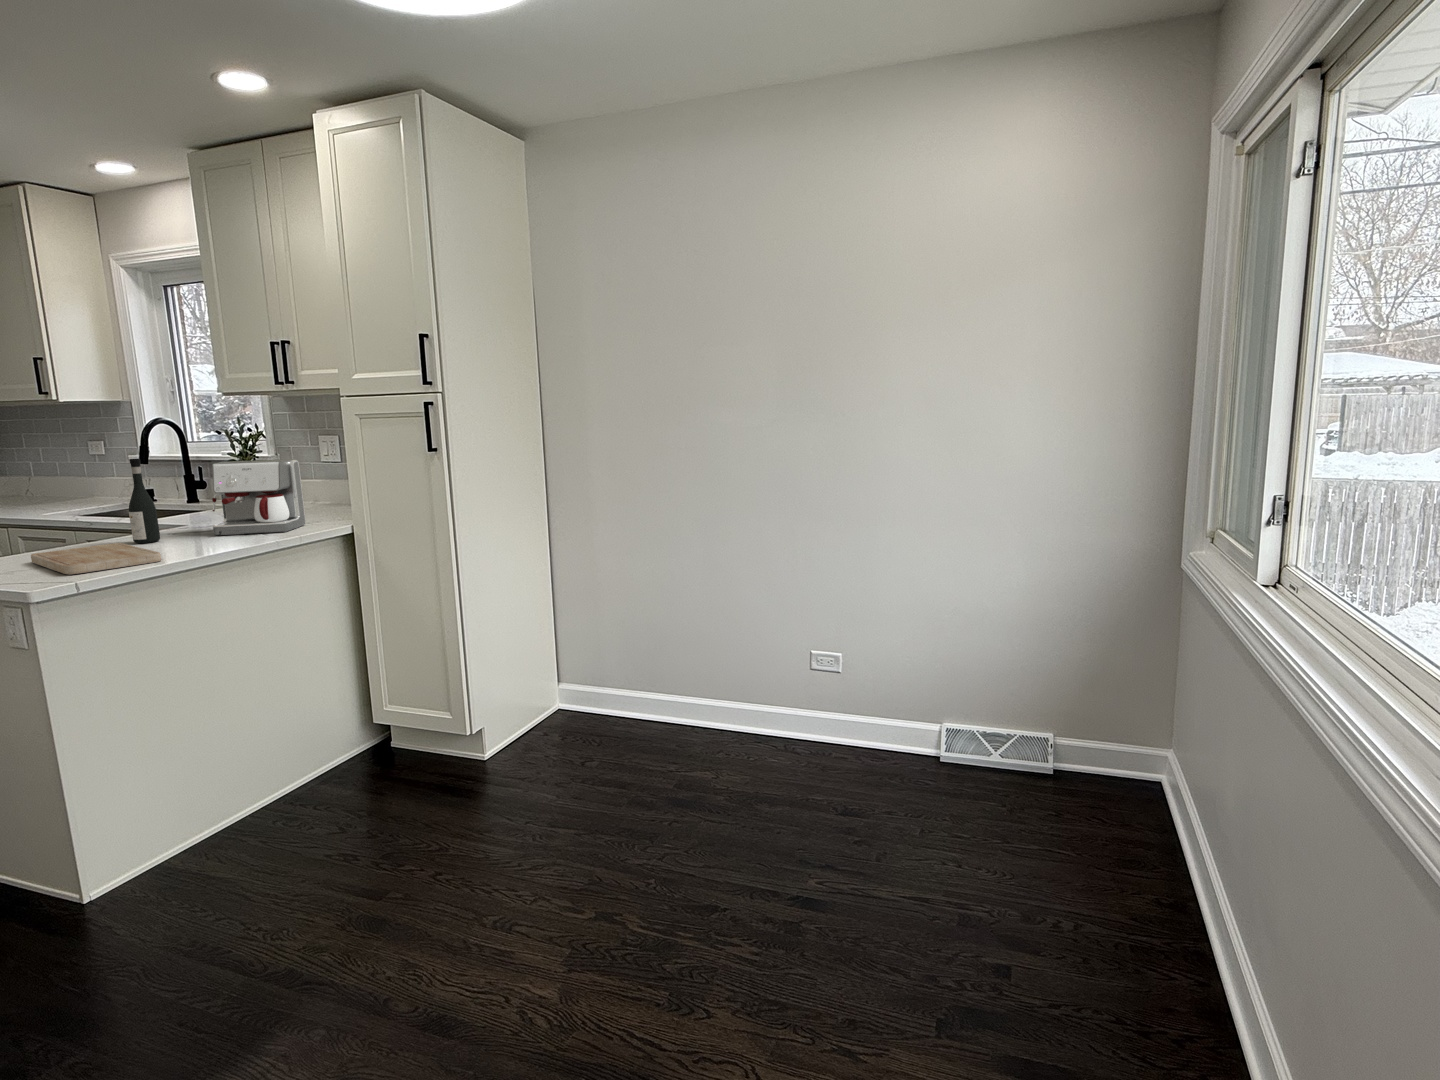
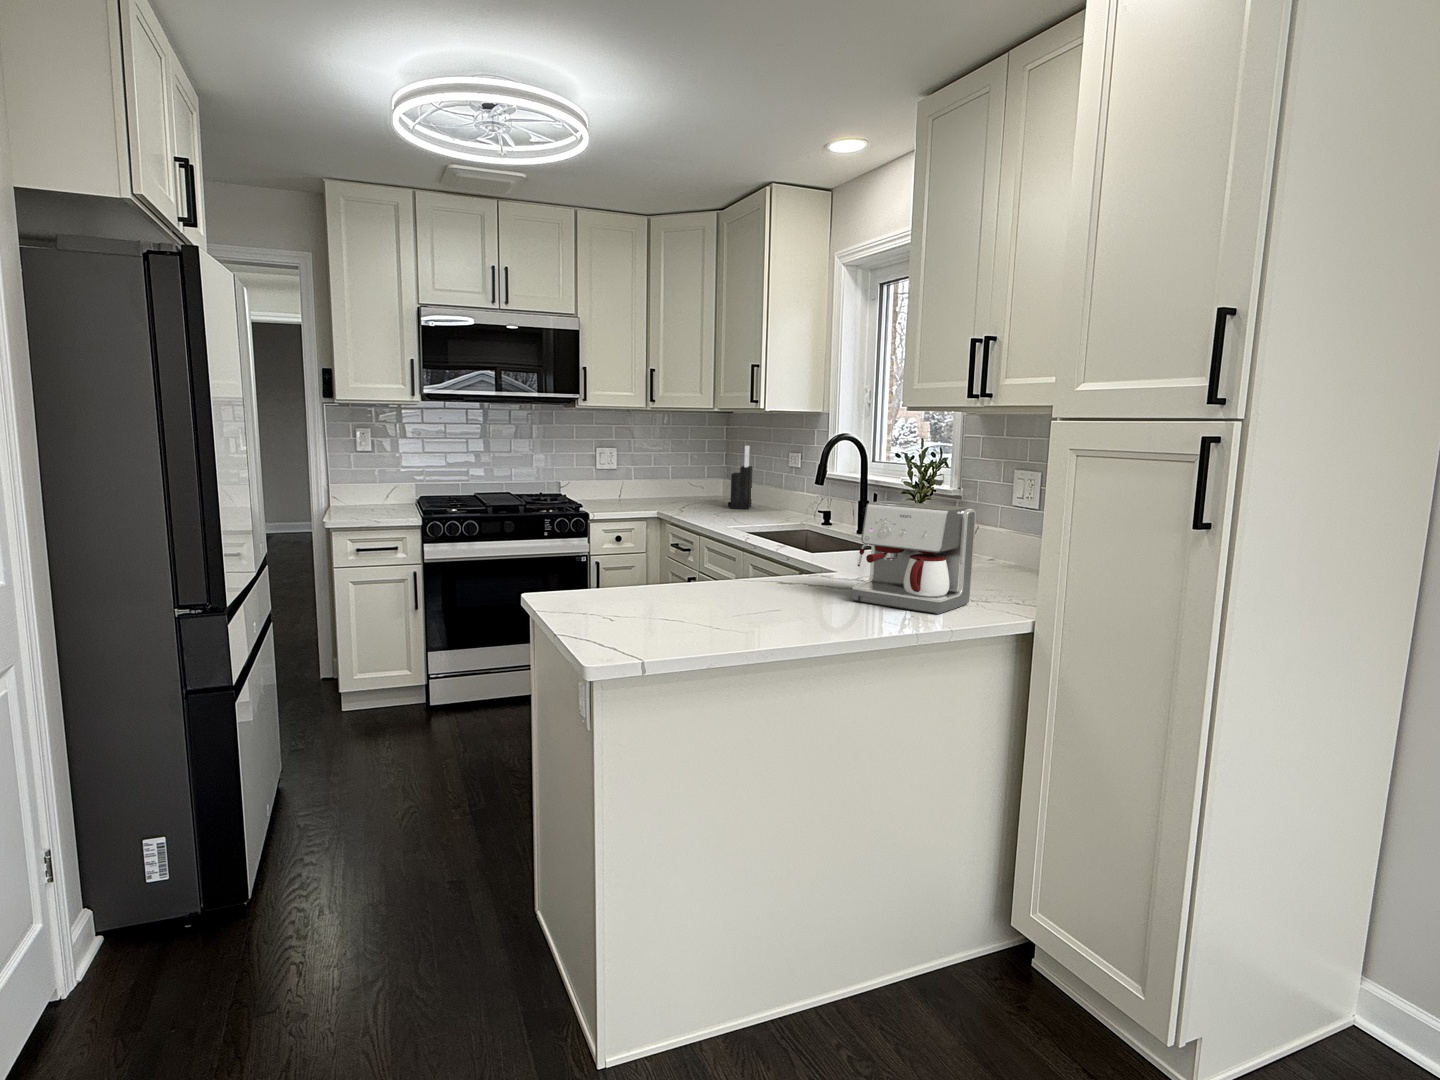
knife block: none [19,438,49,503] -> present [728,446,752,509]
wine bottle: present [129,459,160,543] -> none [765,488,795,596]
cutting board: present [31,543,161,574] -> none [655,593,769,641]

